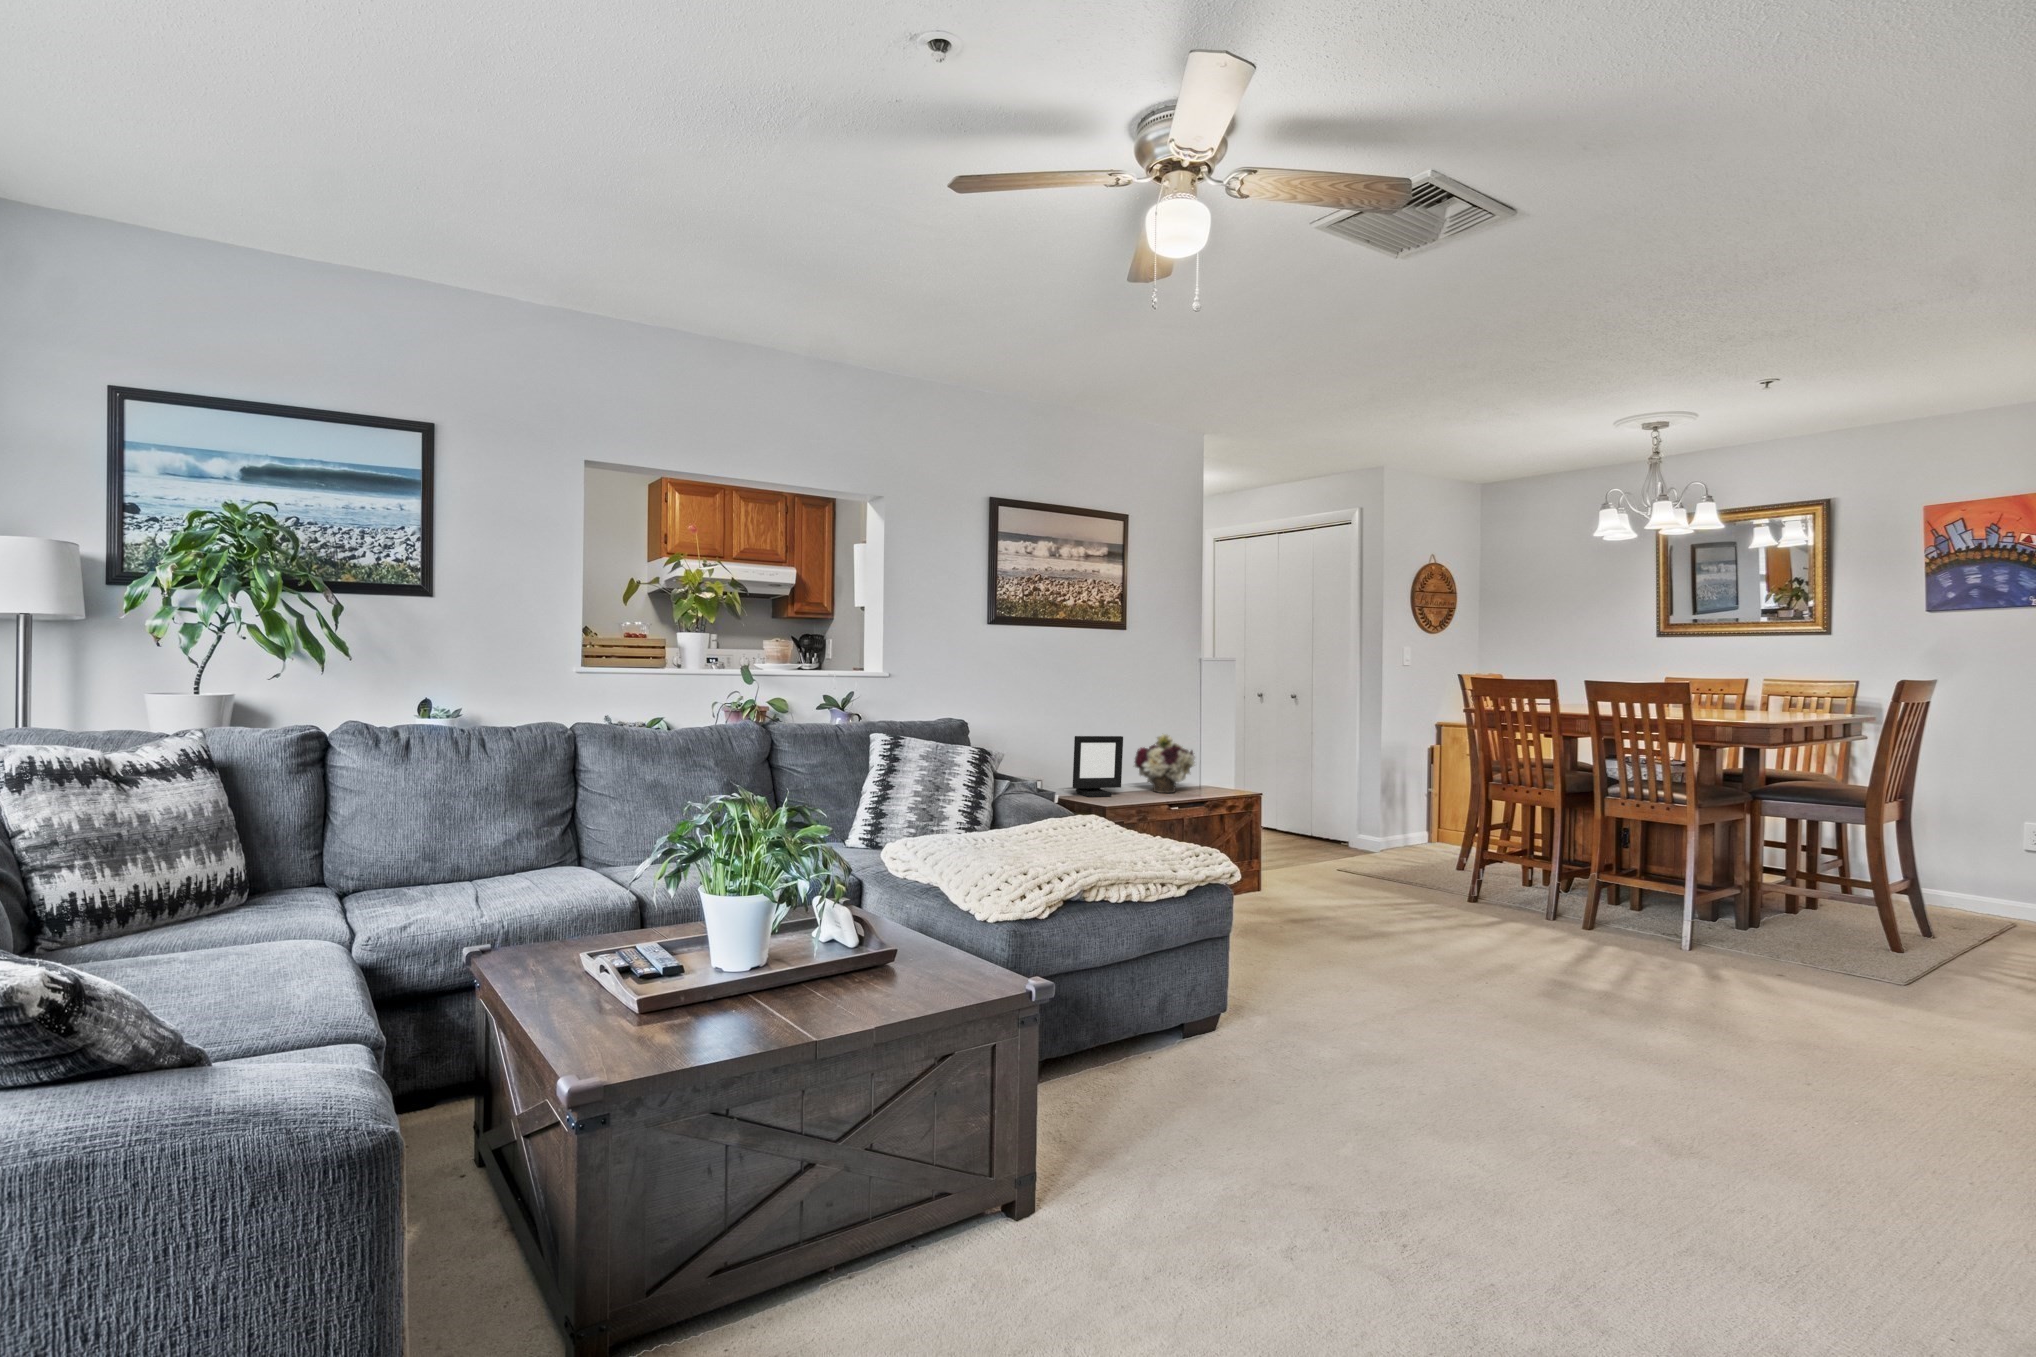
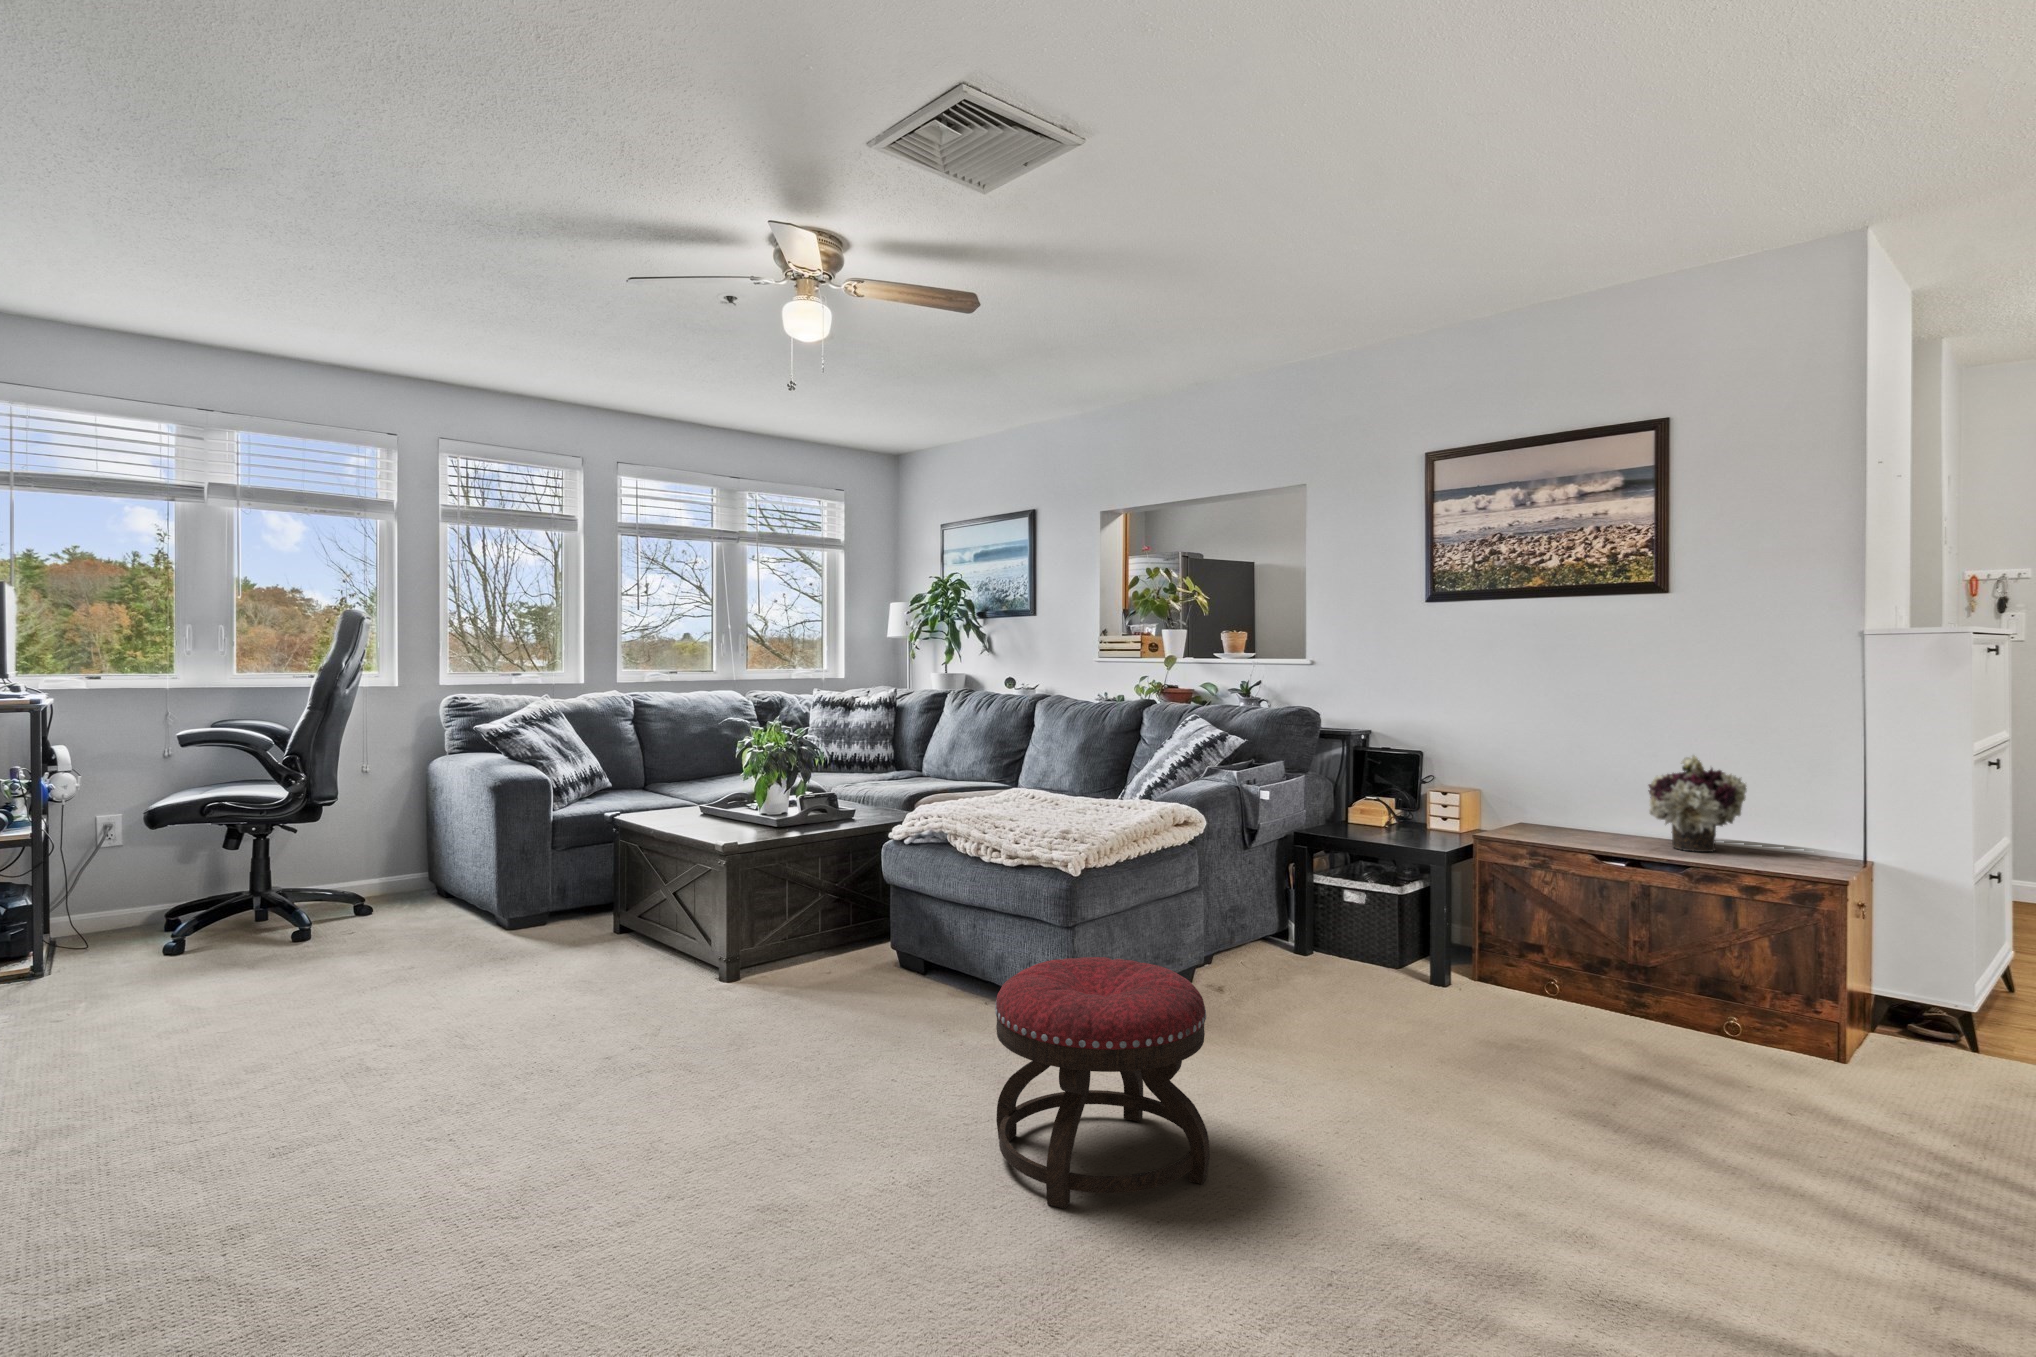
picture frame: present [1073,736,1123,797] -> none [1518,745,1591,834]
ottoman: none [1425,911,1590,1070] -> present [995,957,1210,1209]

